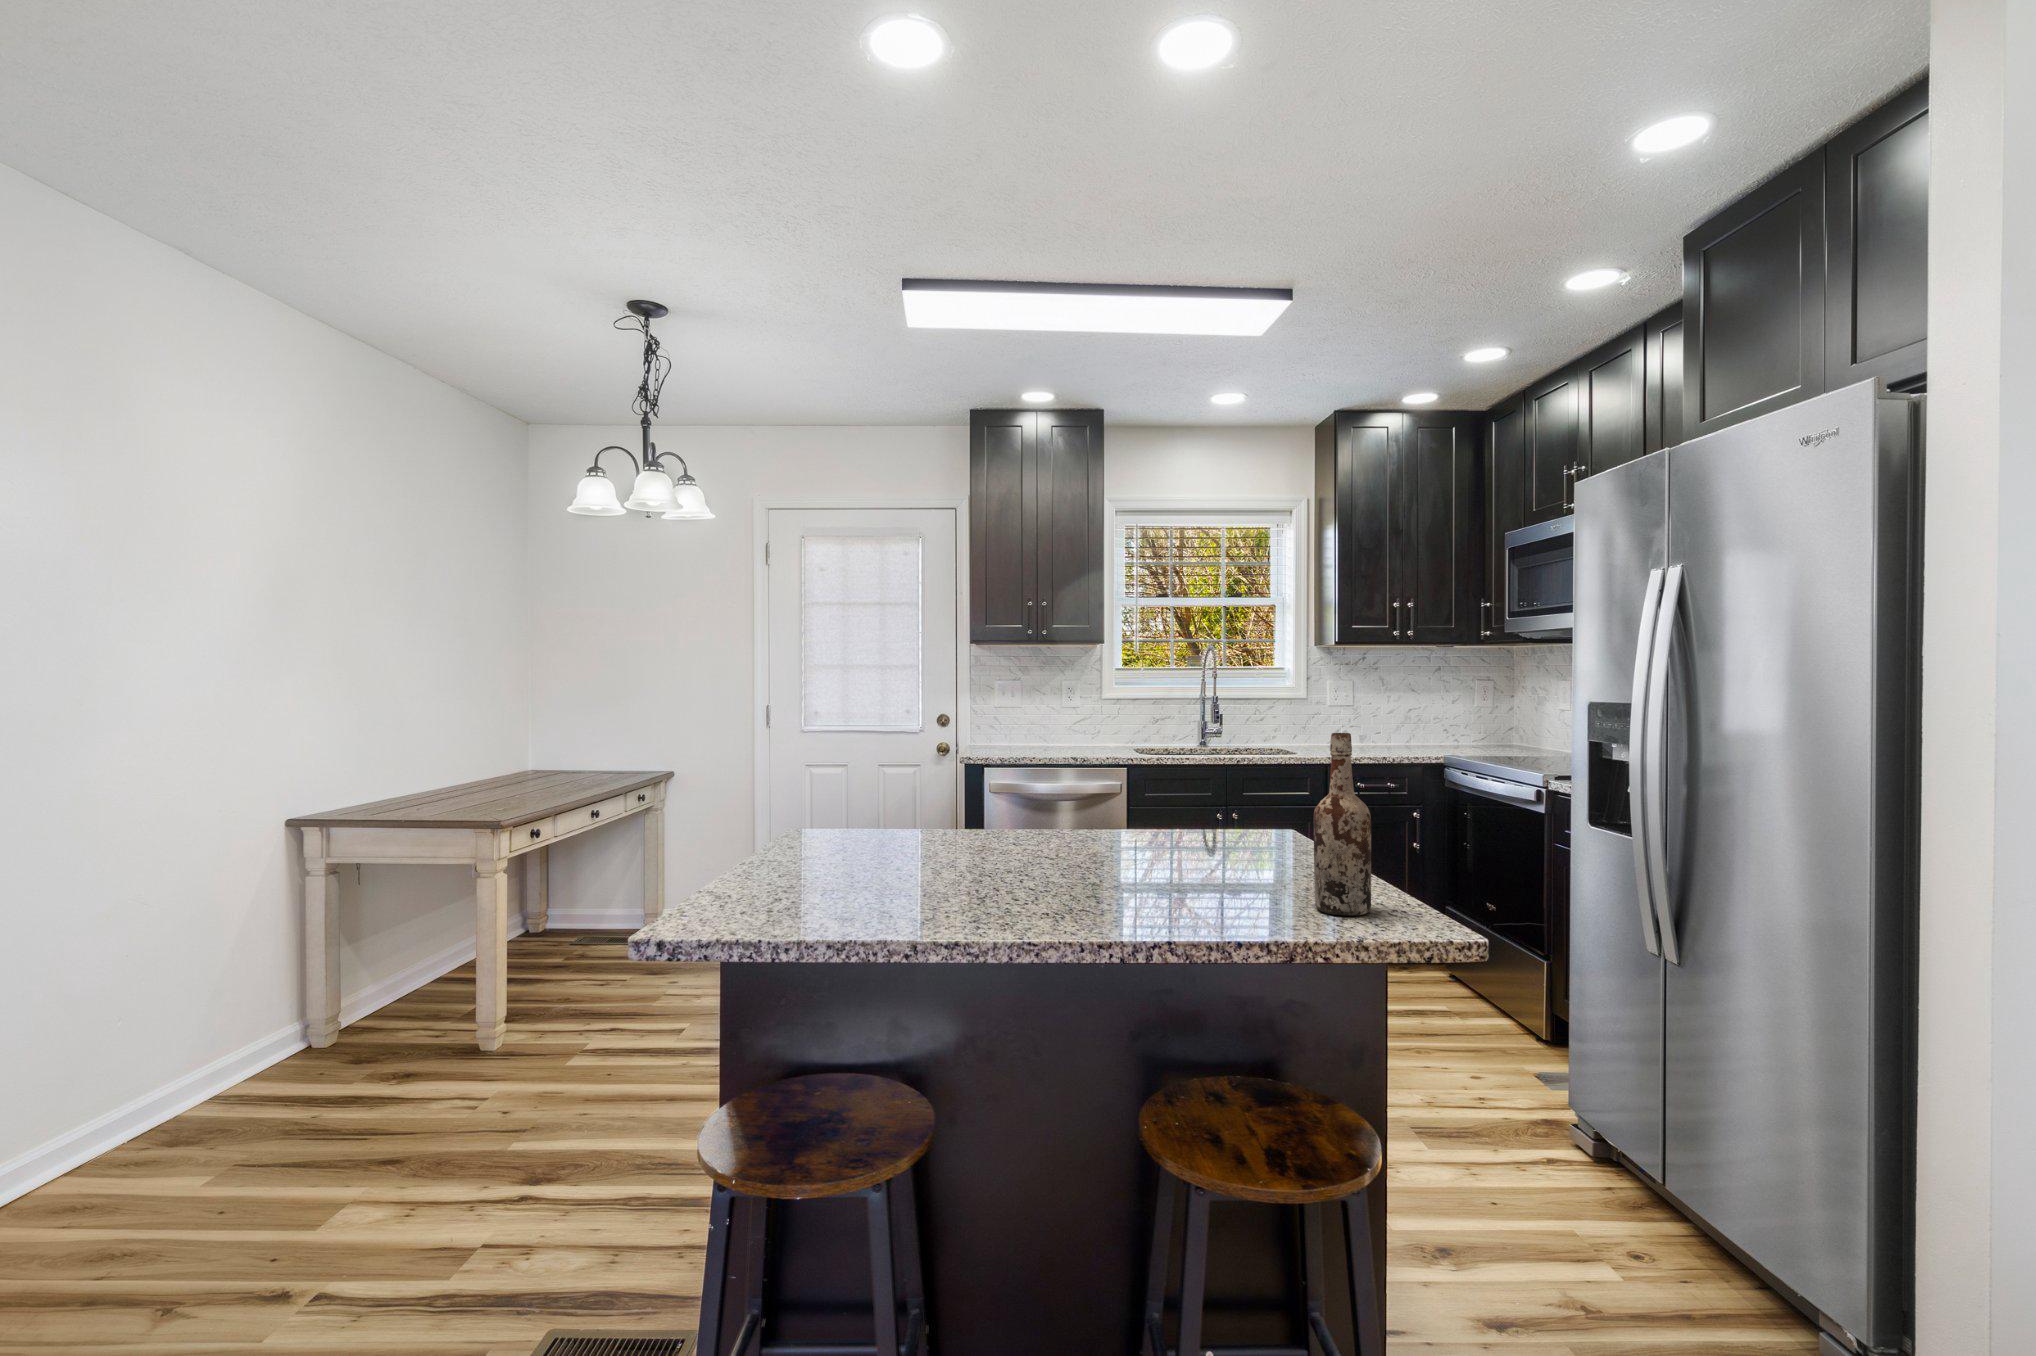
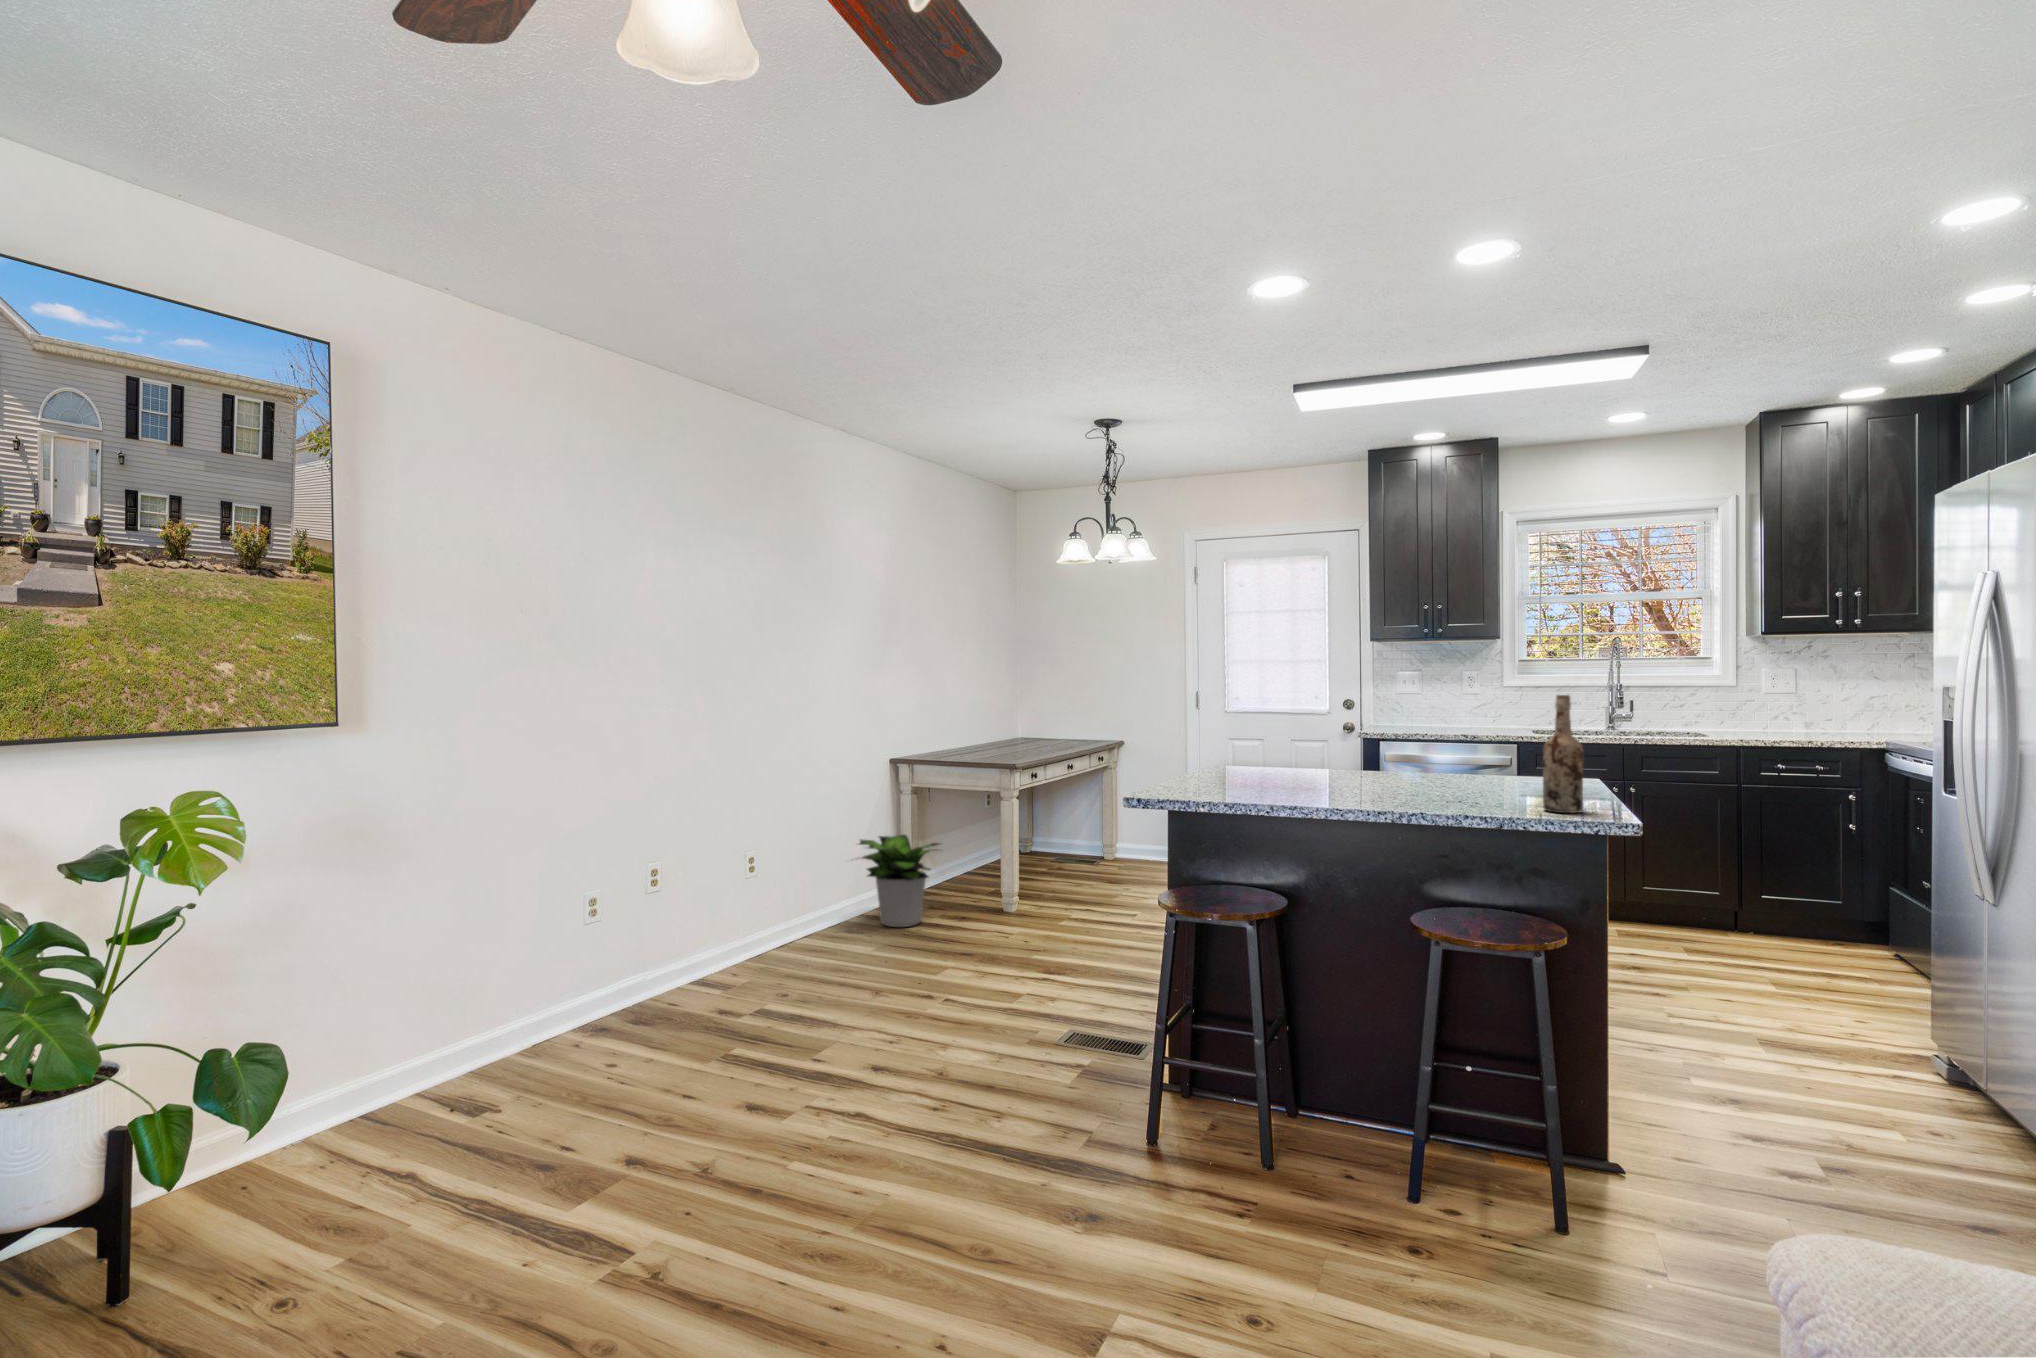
potted plant: none [170,956,373,1118] -> present [859,835,939,927]

